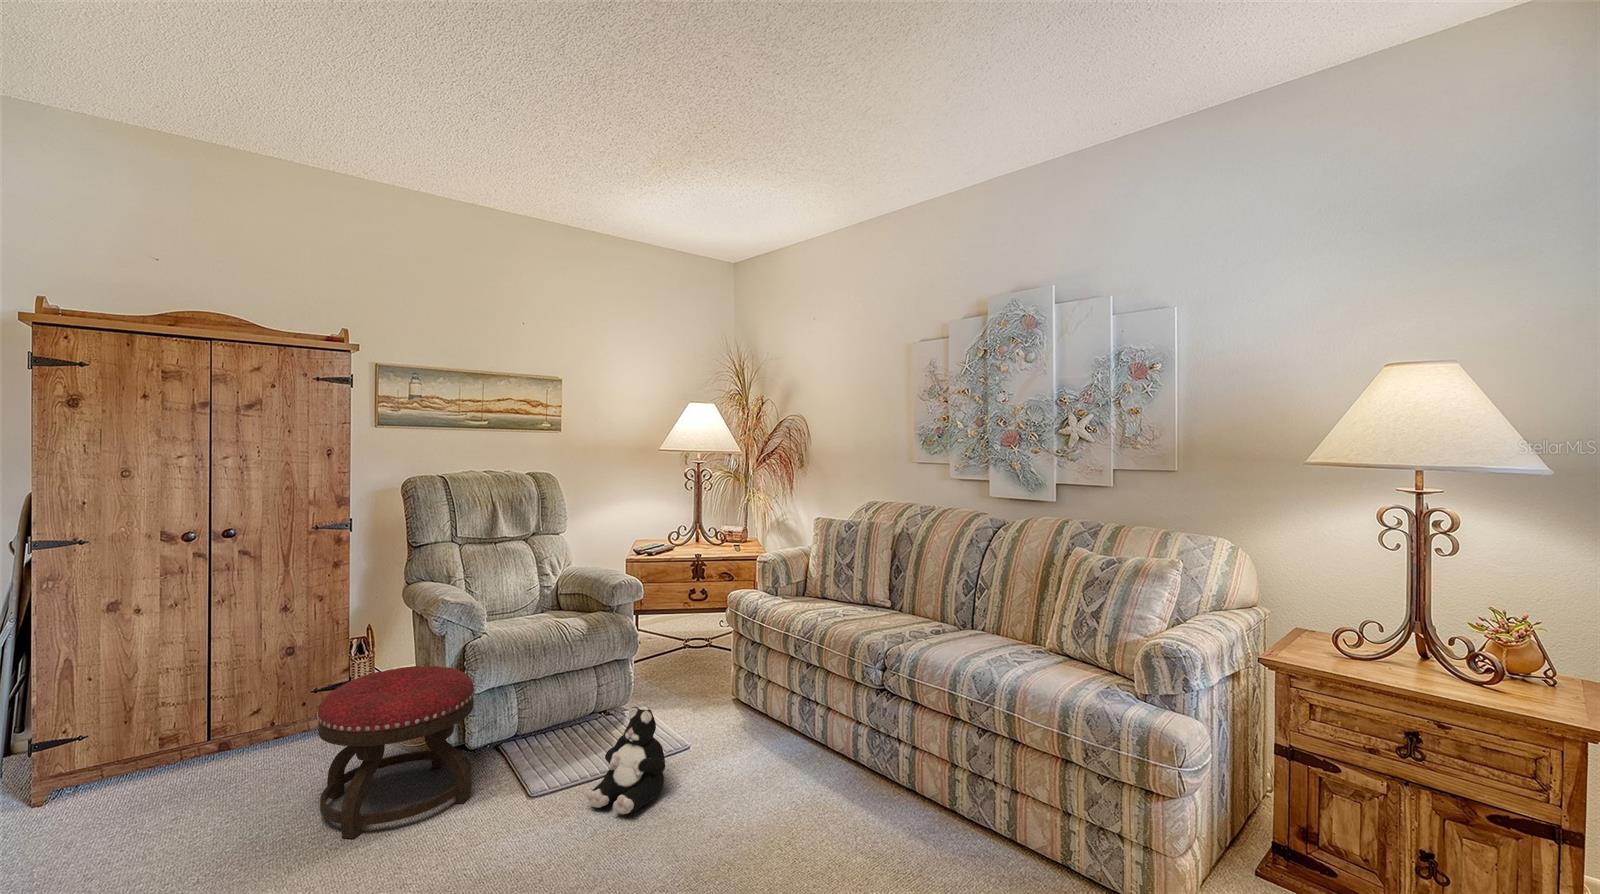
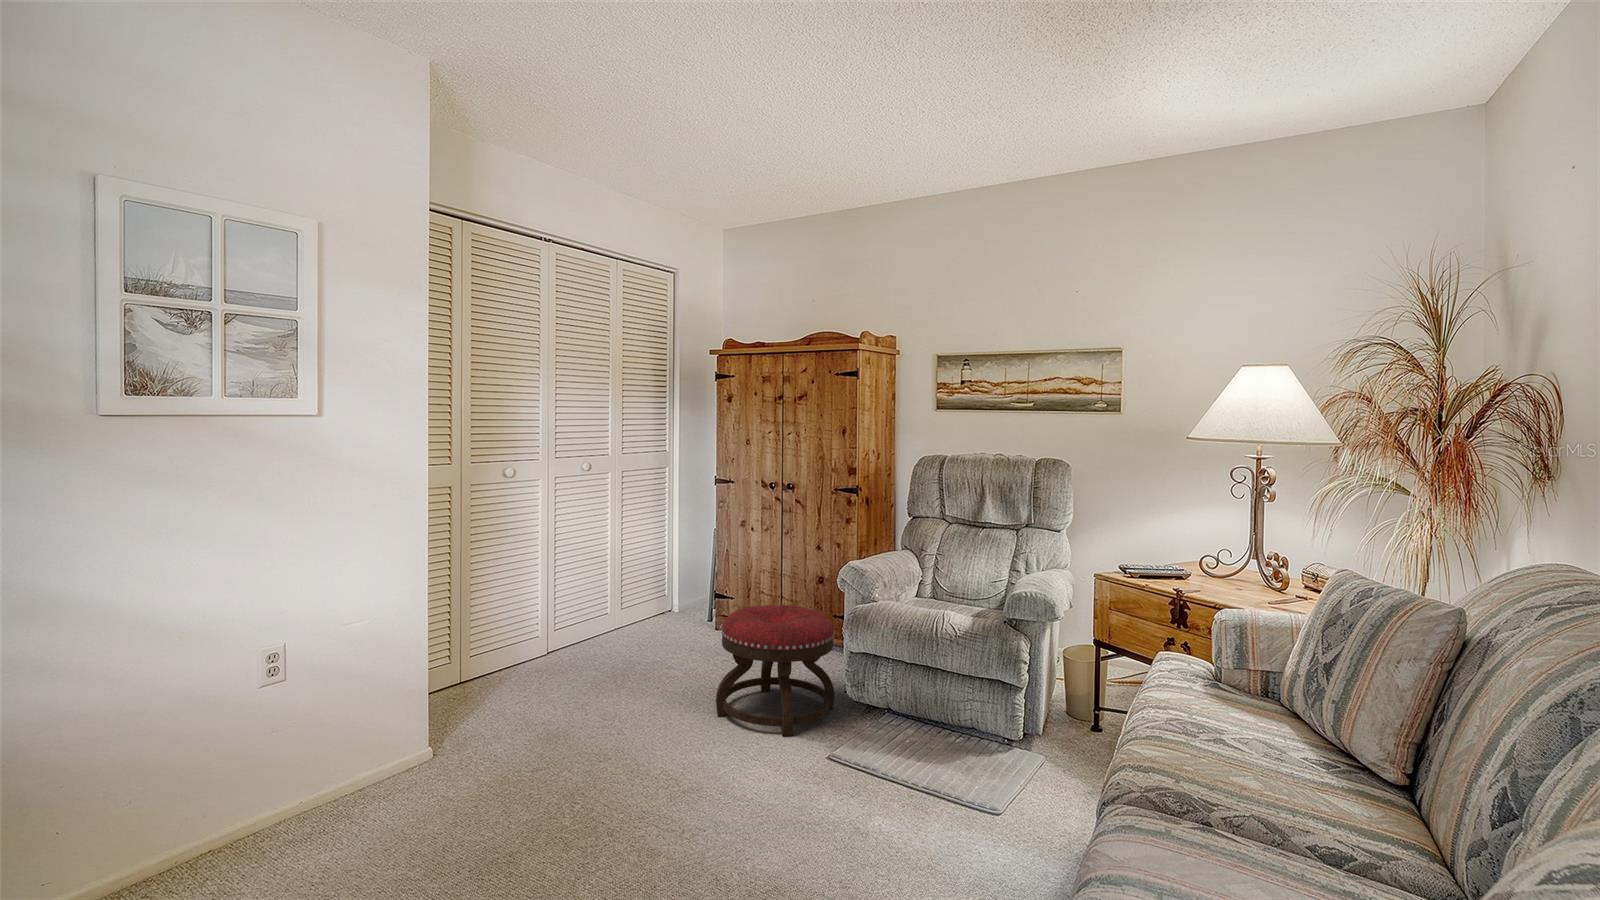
plush toy: present [586,707,665,814] -> none [800,716,893,828]

